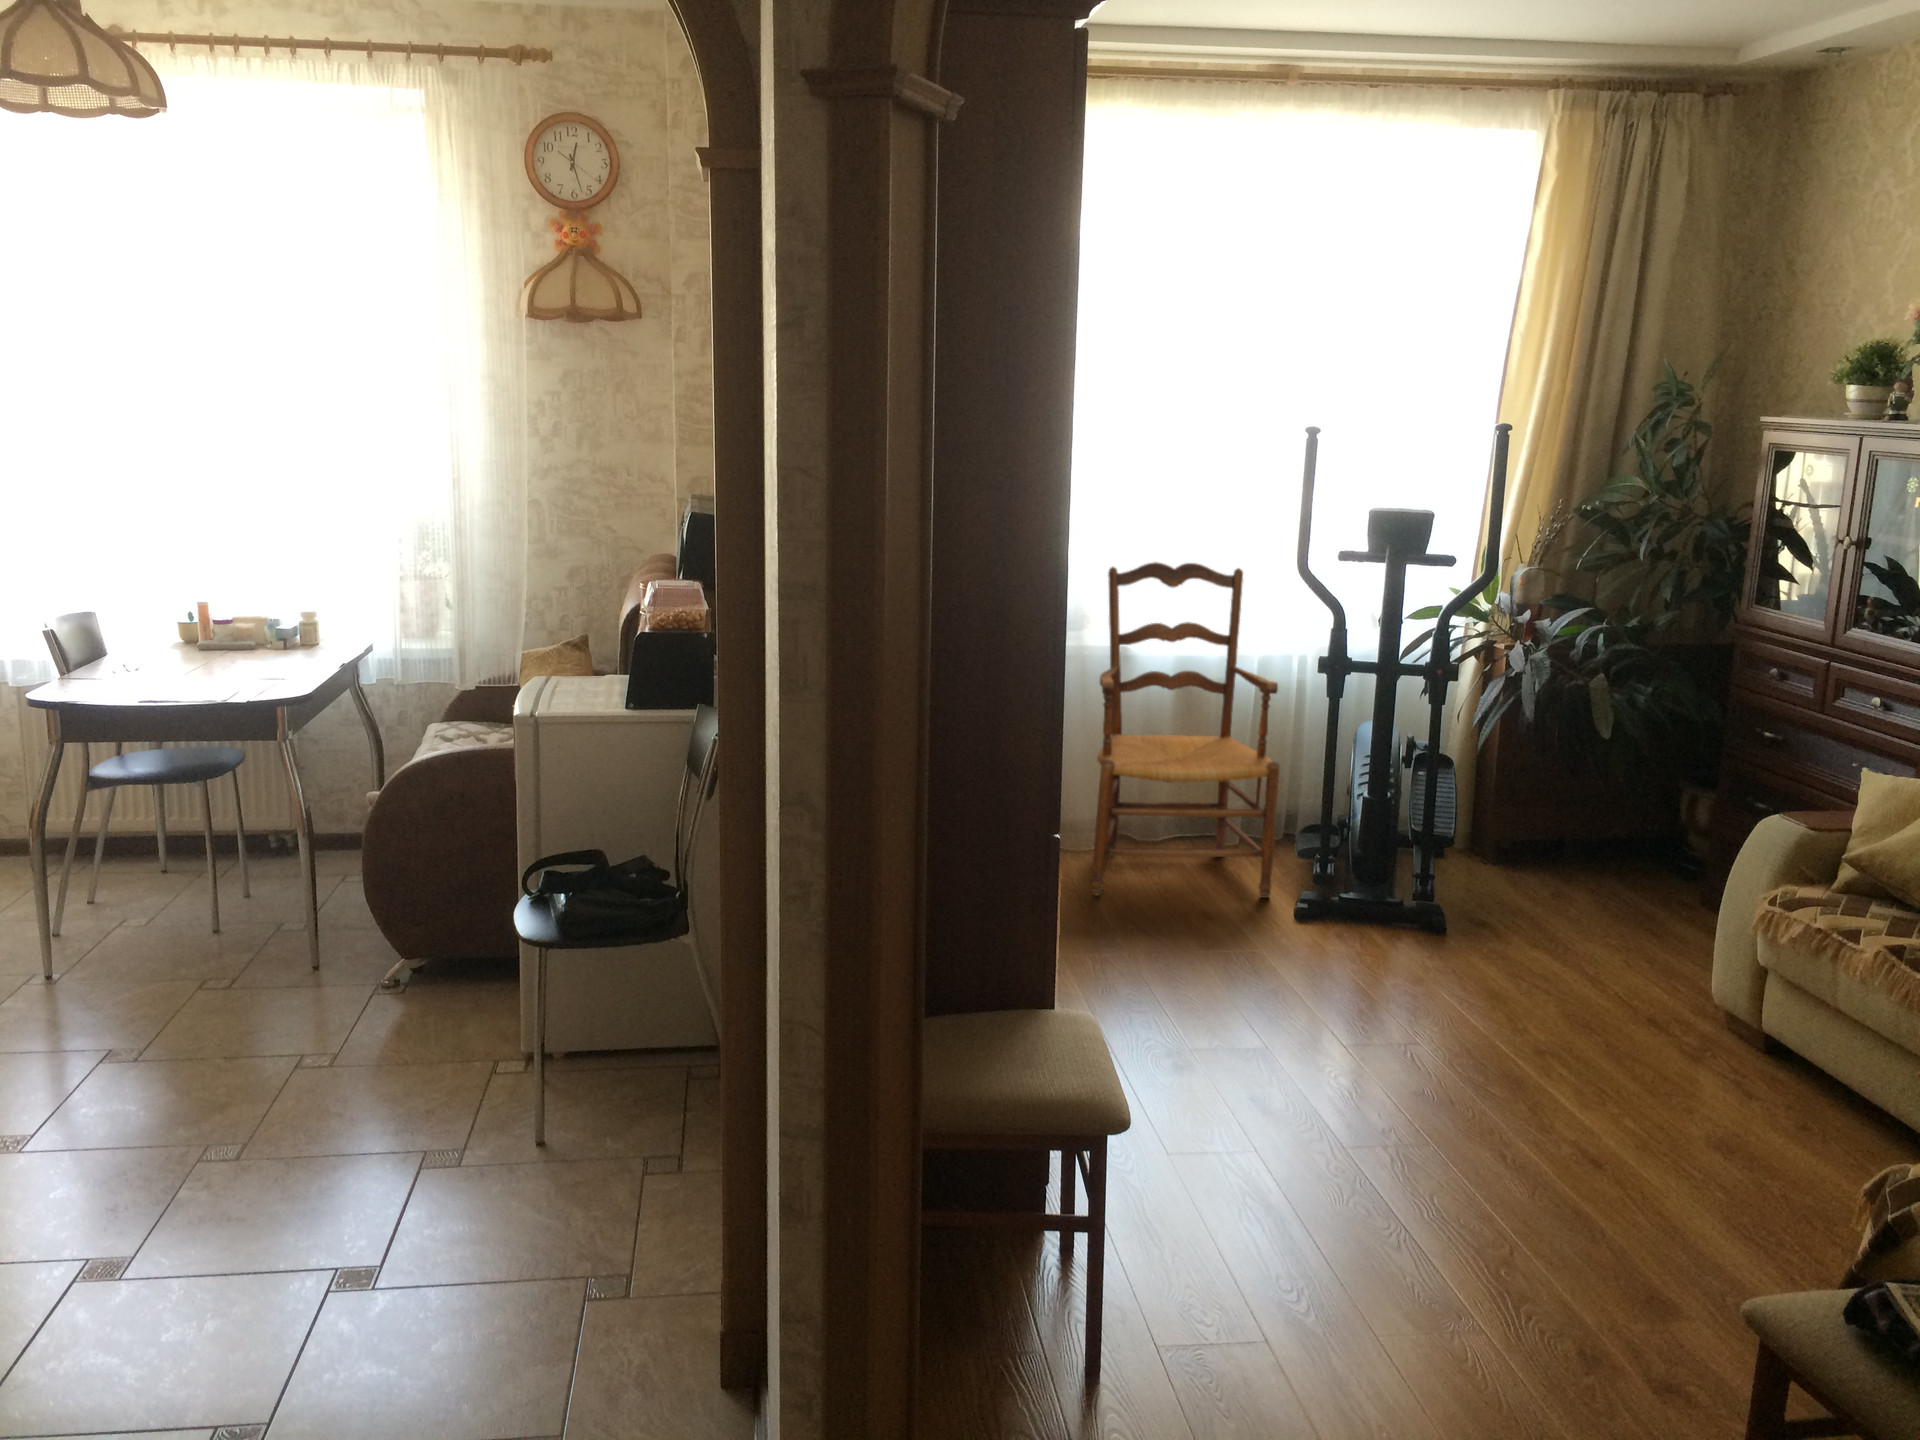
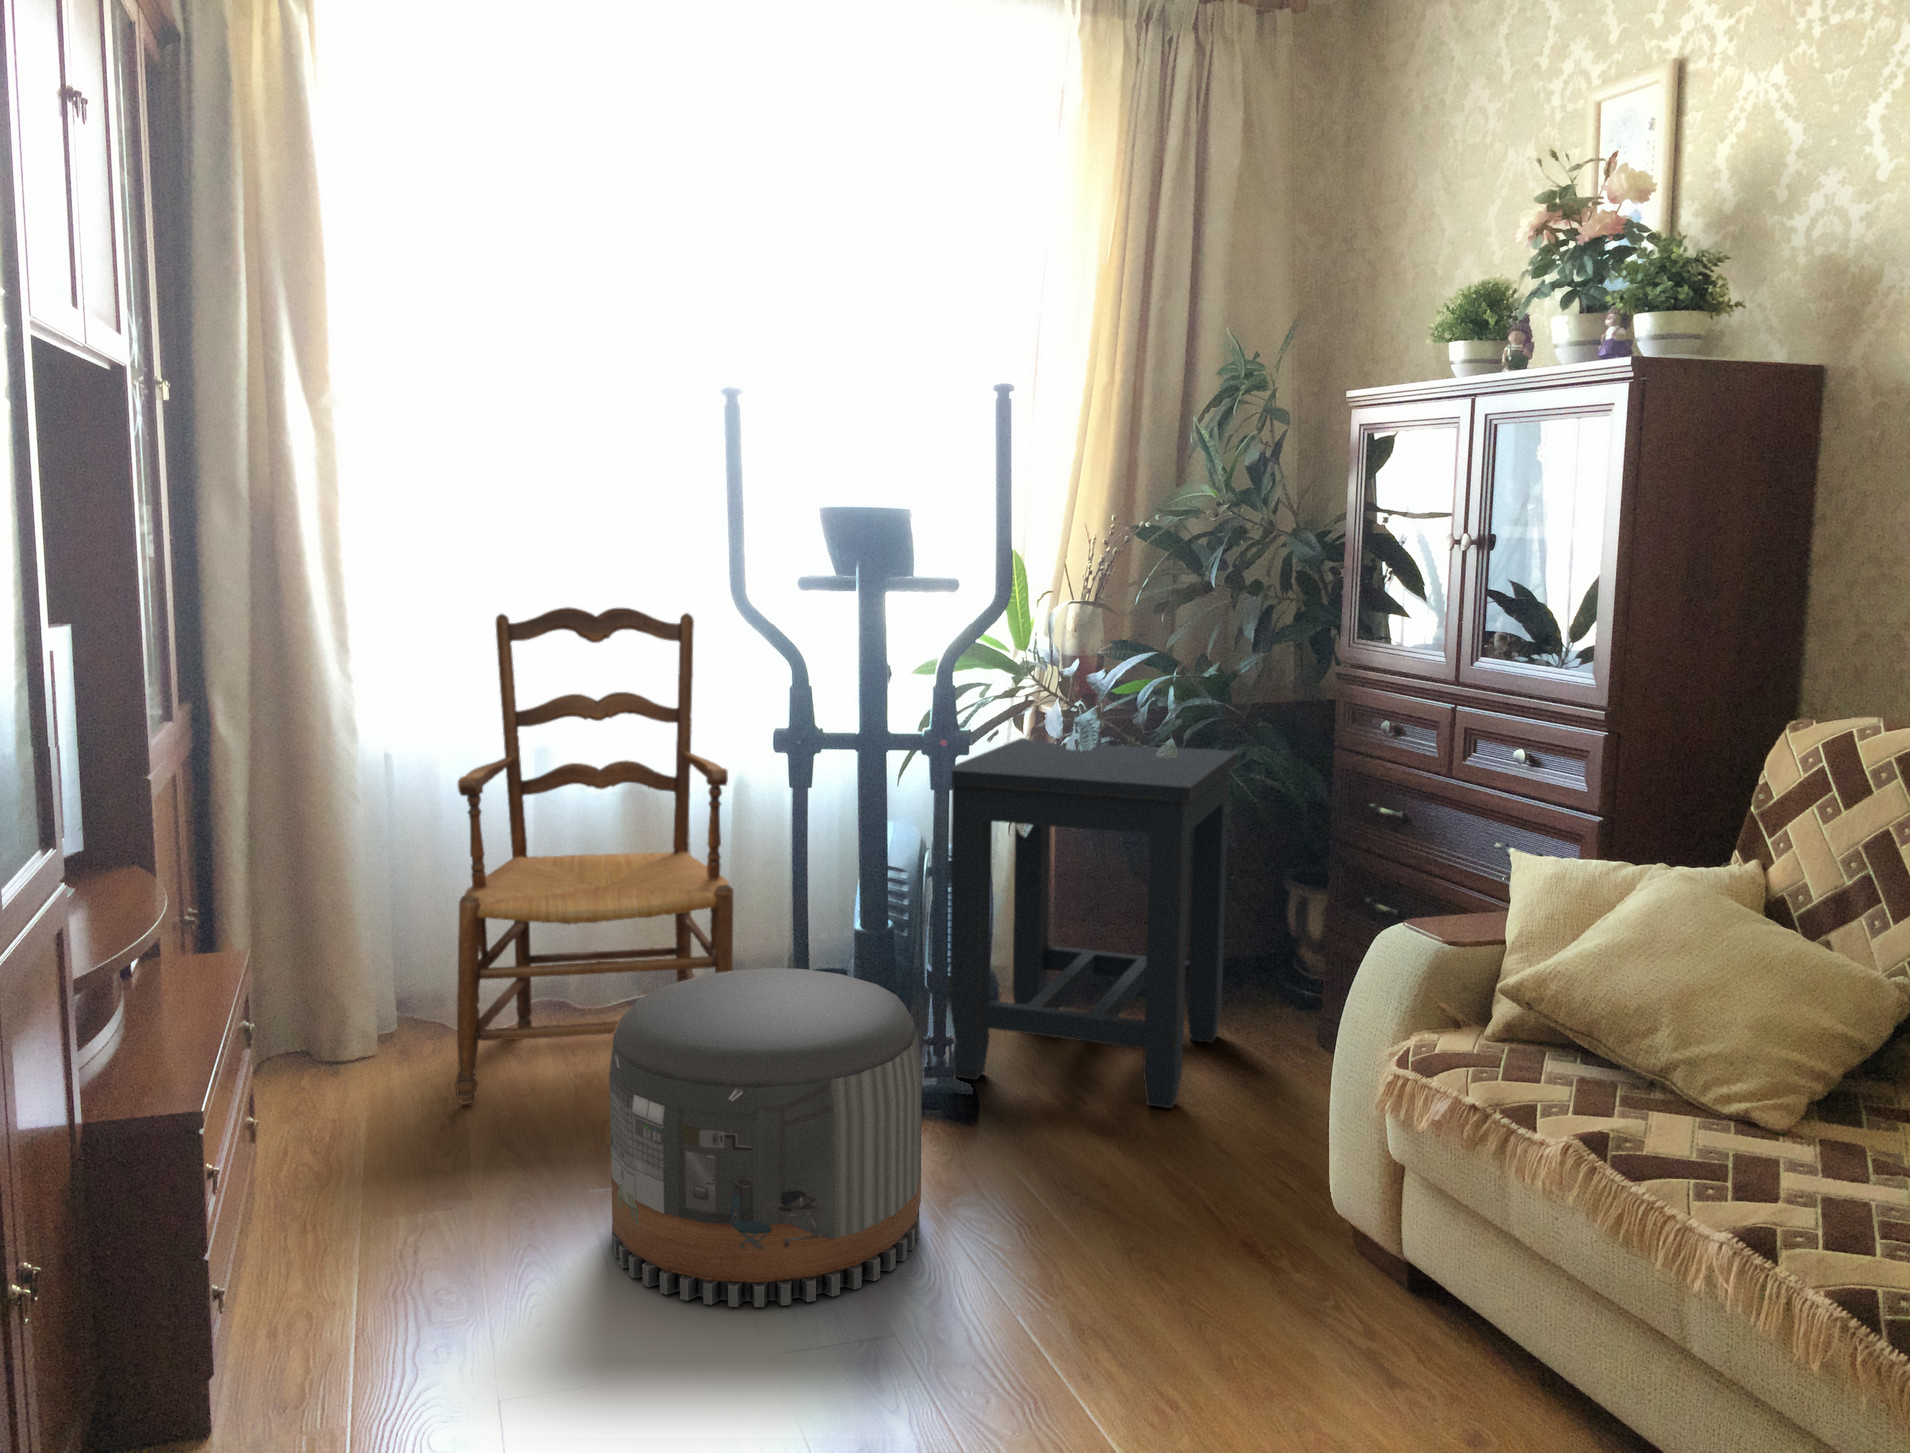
side table: none [1424,665,1652,935] -> present [950,738,1238,1108]
pouf: none [1226,818,1432,1021] -> present [609,968,922,1307]

